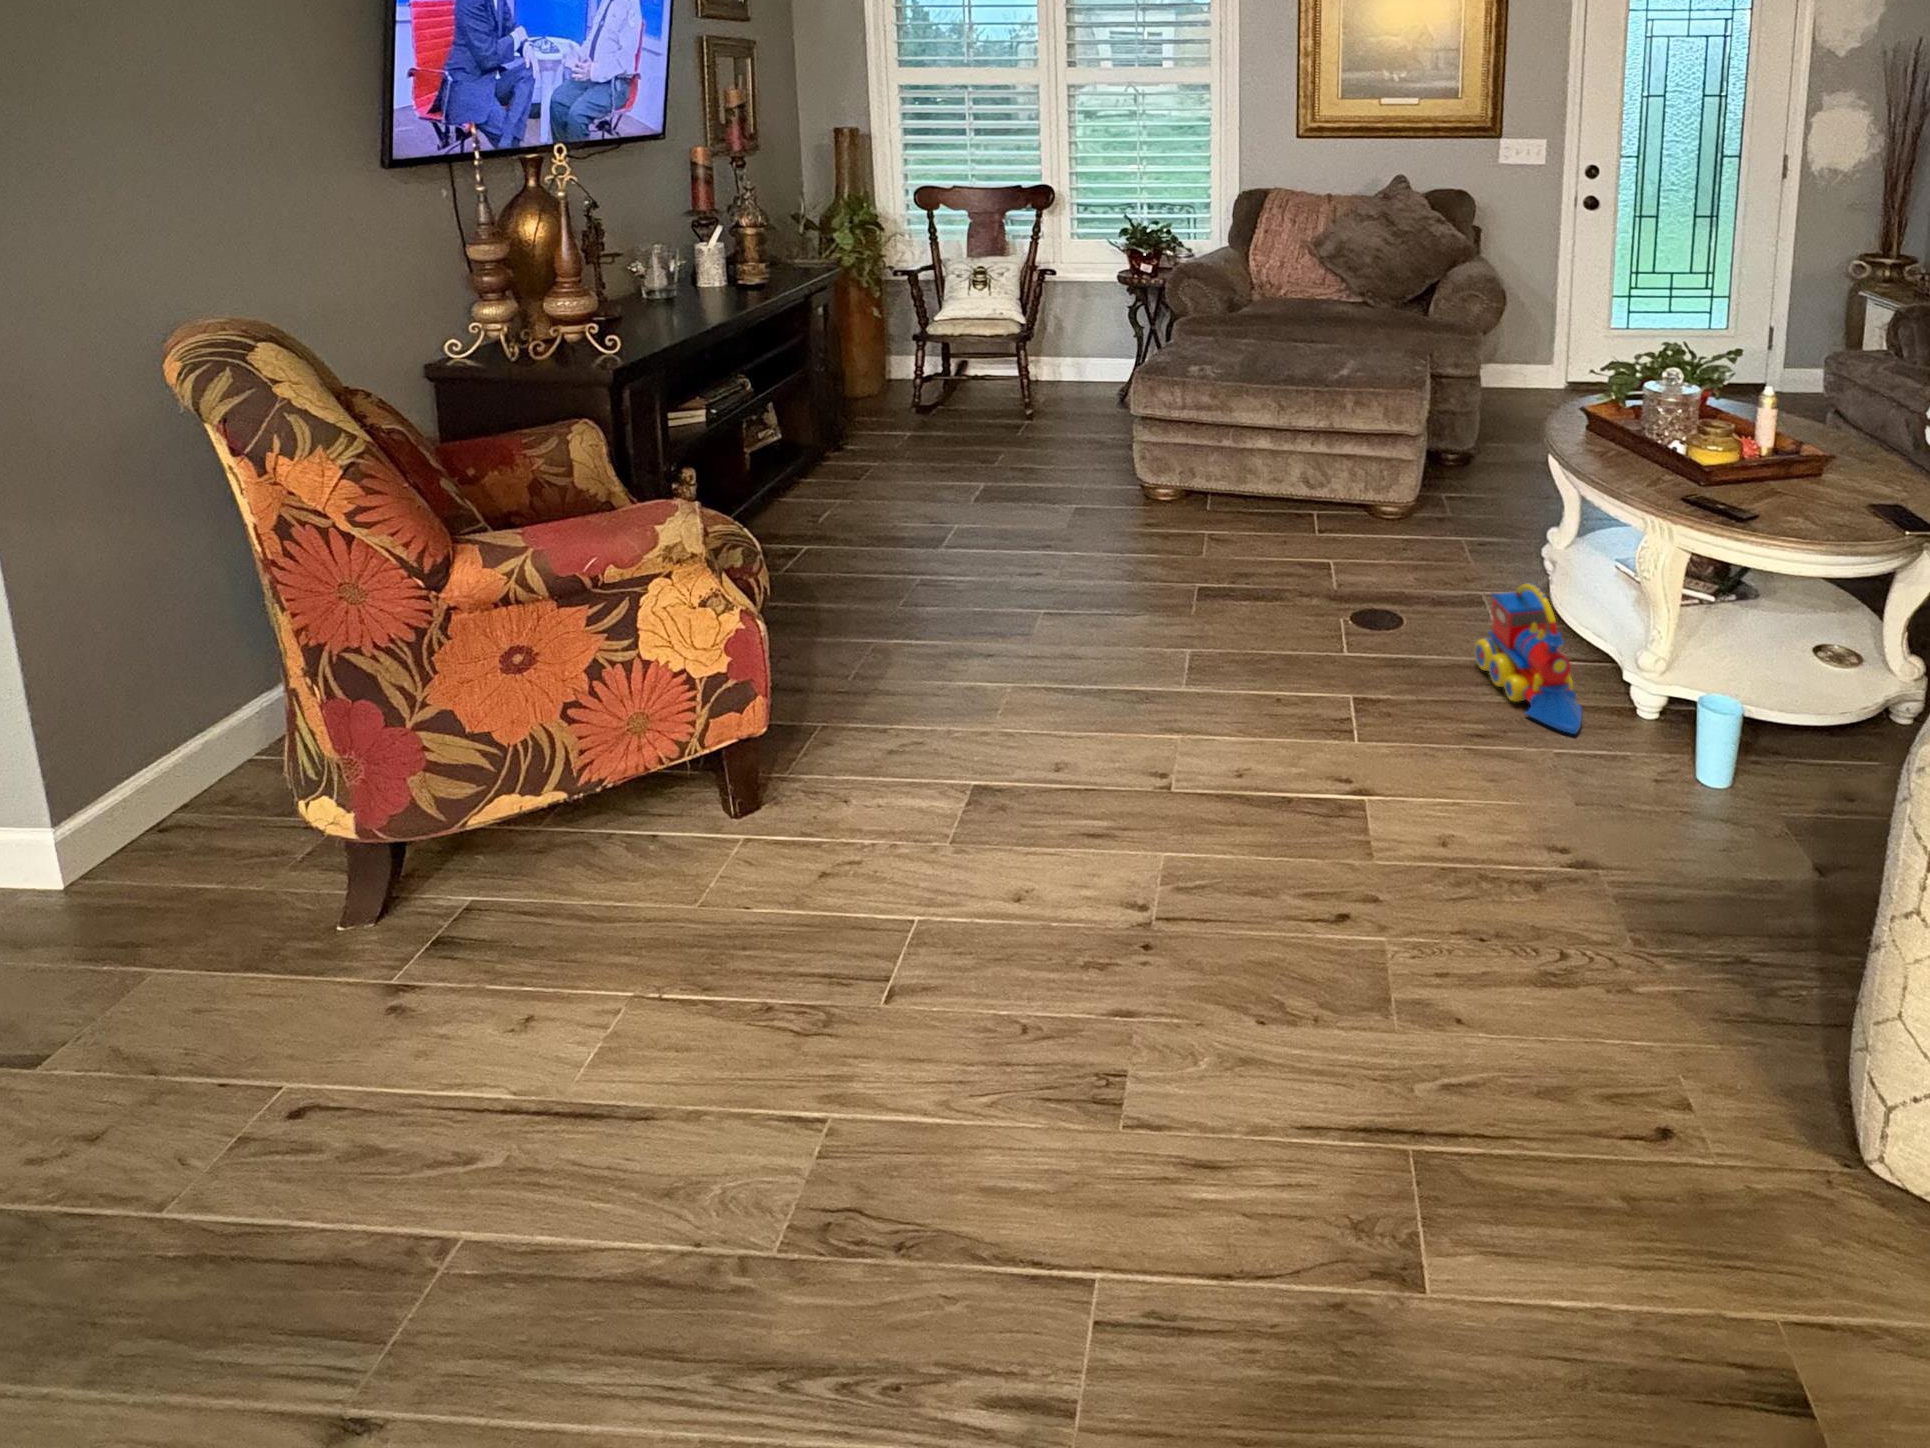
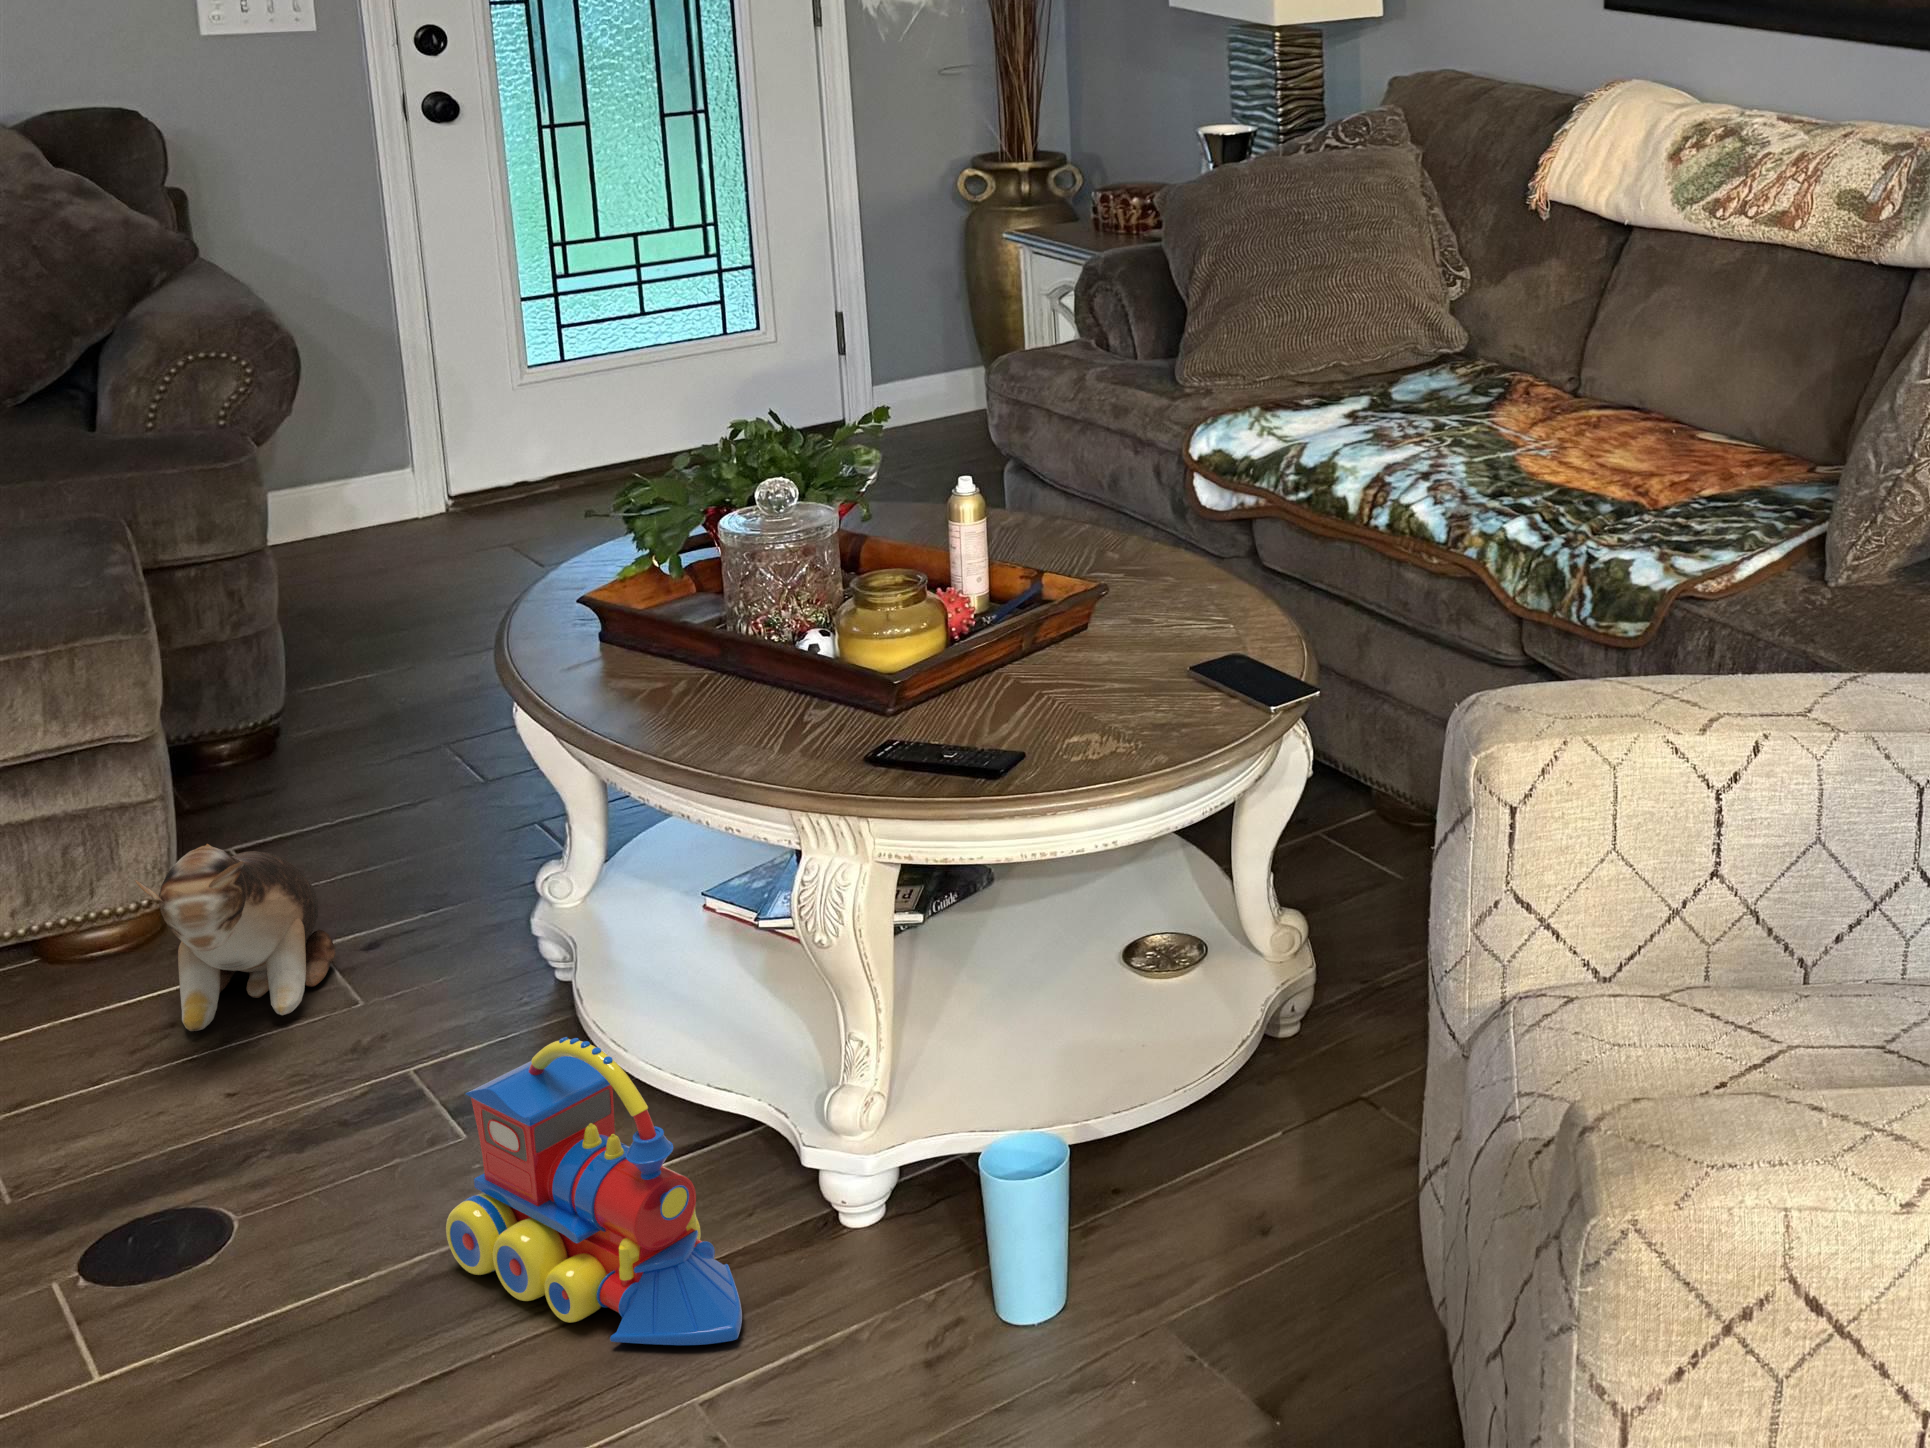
plush toy: none [1399,477,1469,555] -> present [135,844,335,1031]

